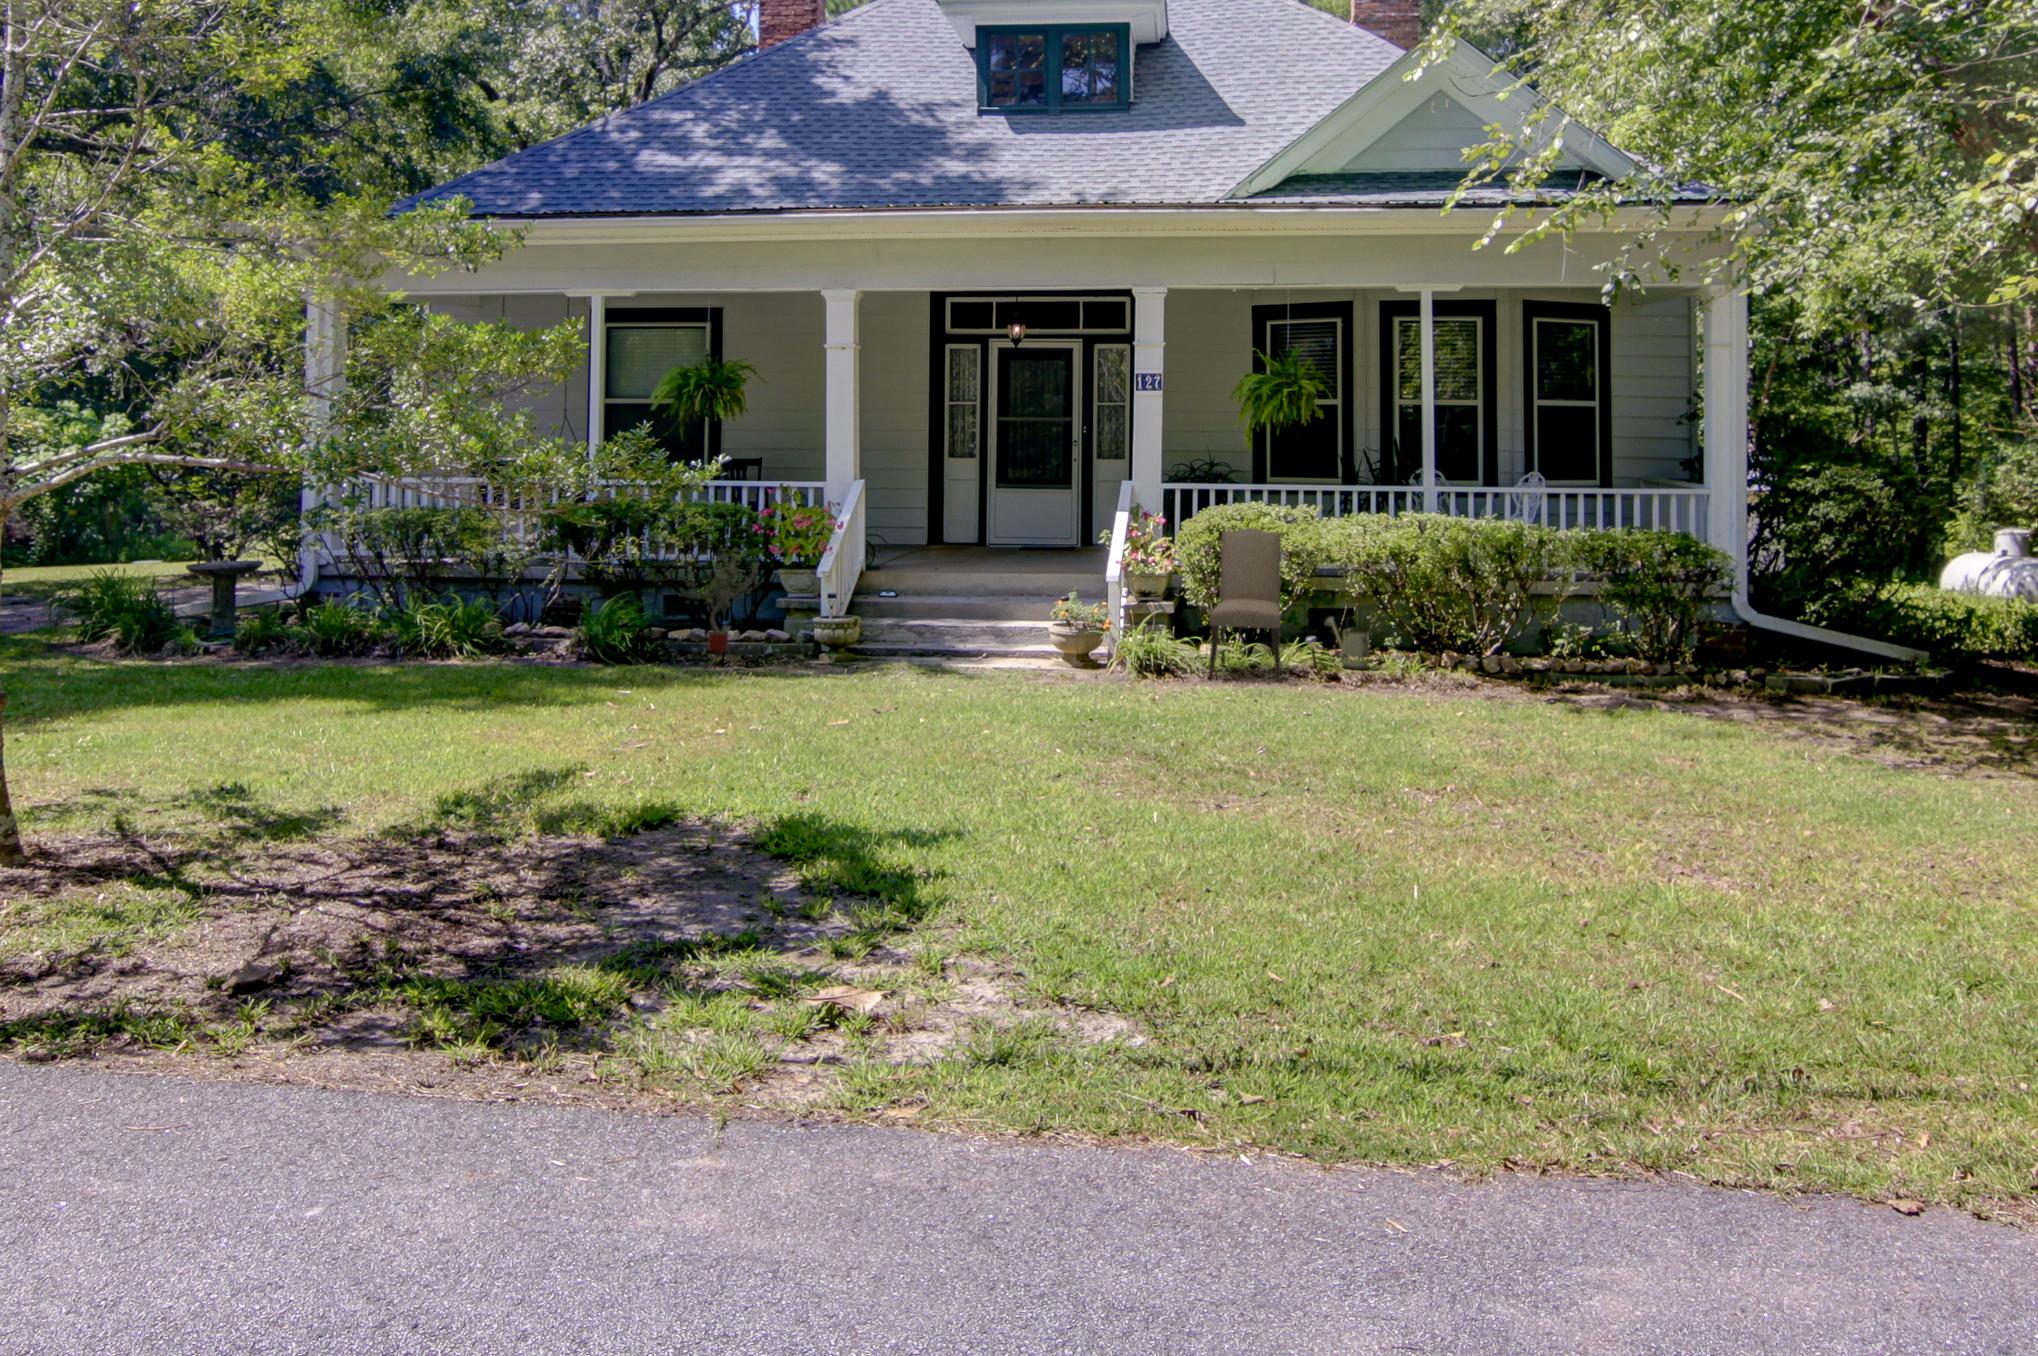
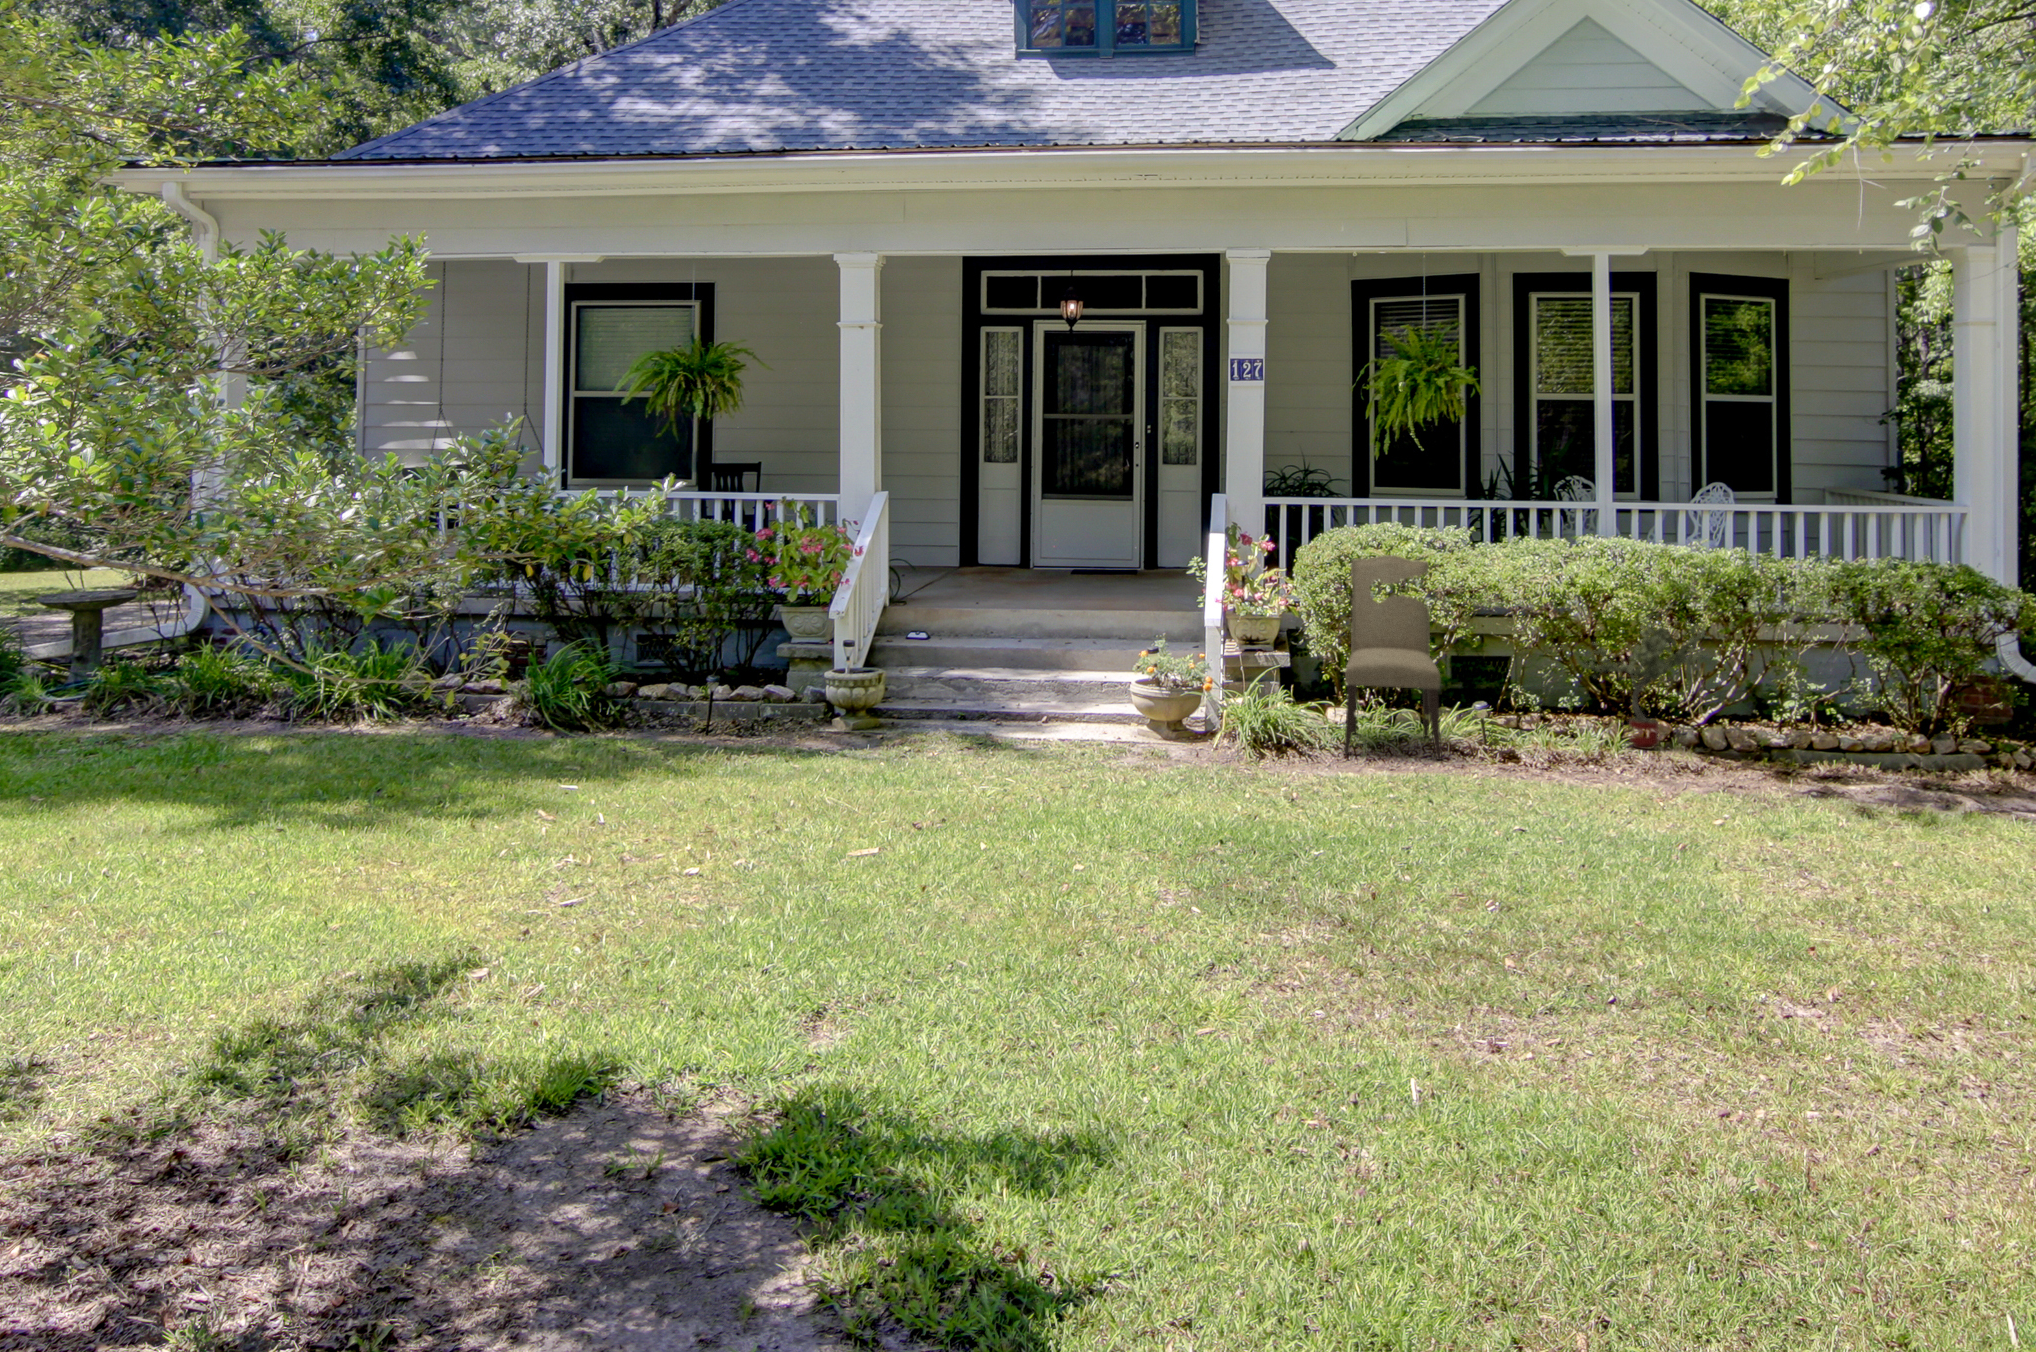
potted tree: present [679,548,759,653] -> present [1583,612,1705,749]
watering can: present [1324,616,1369,670] -> none [1482,668,1547,740]

